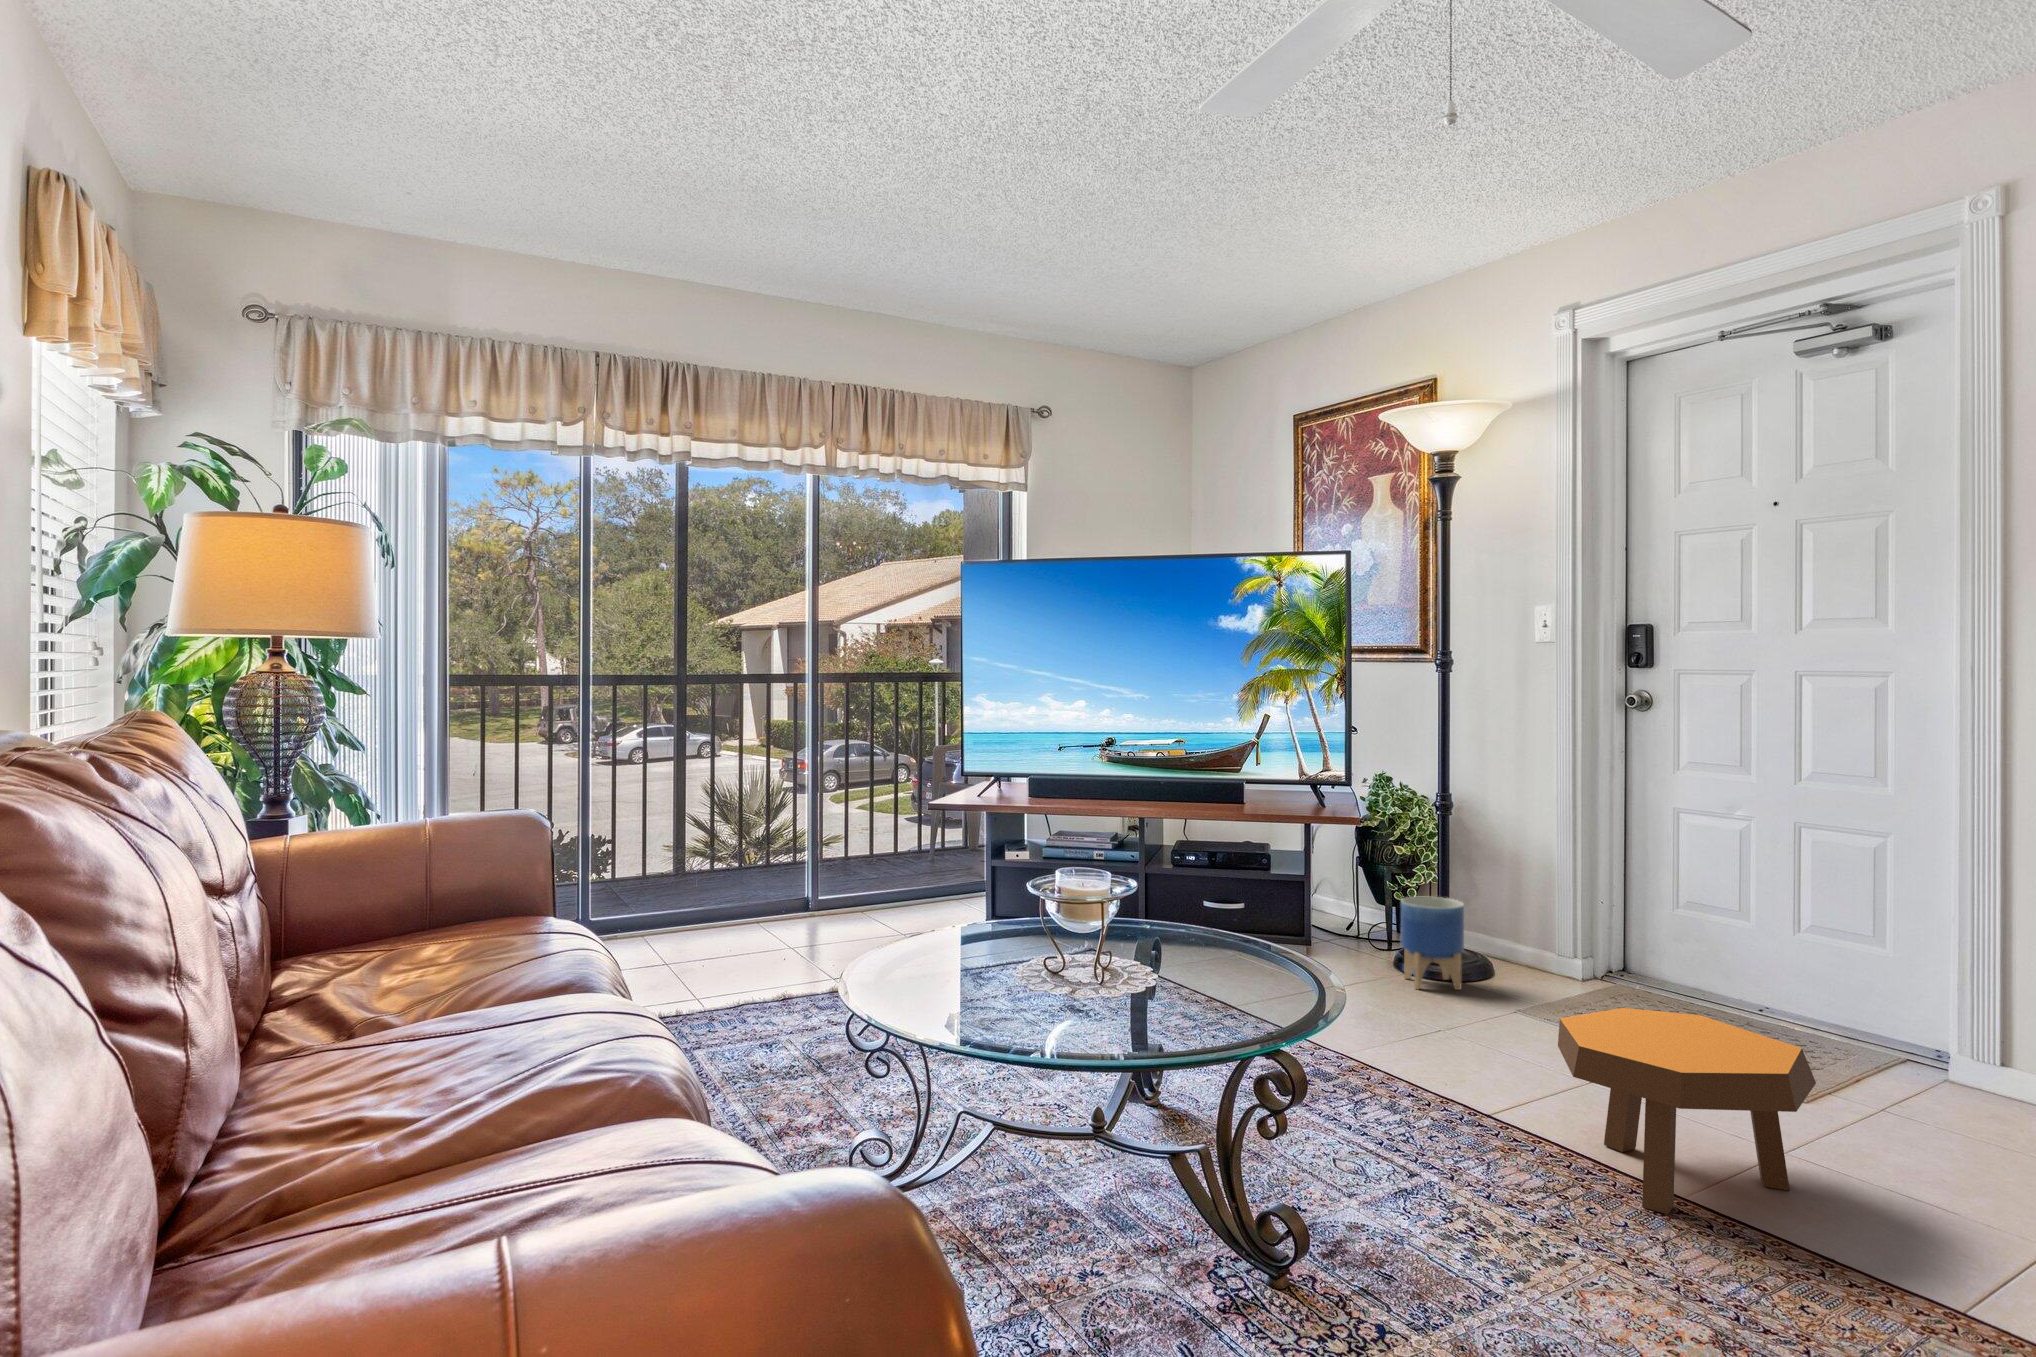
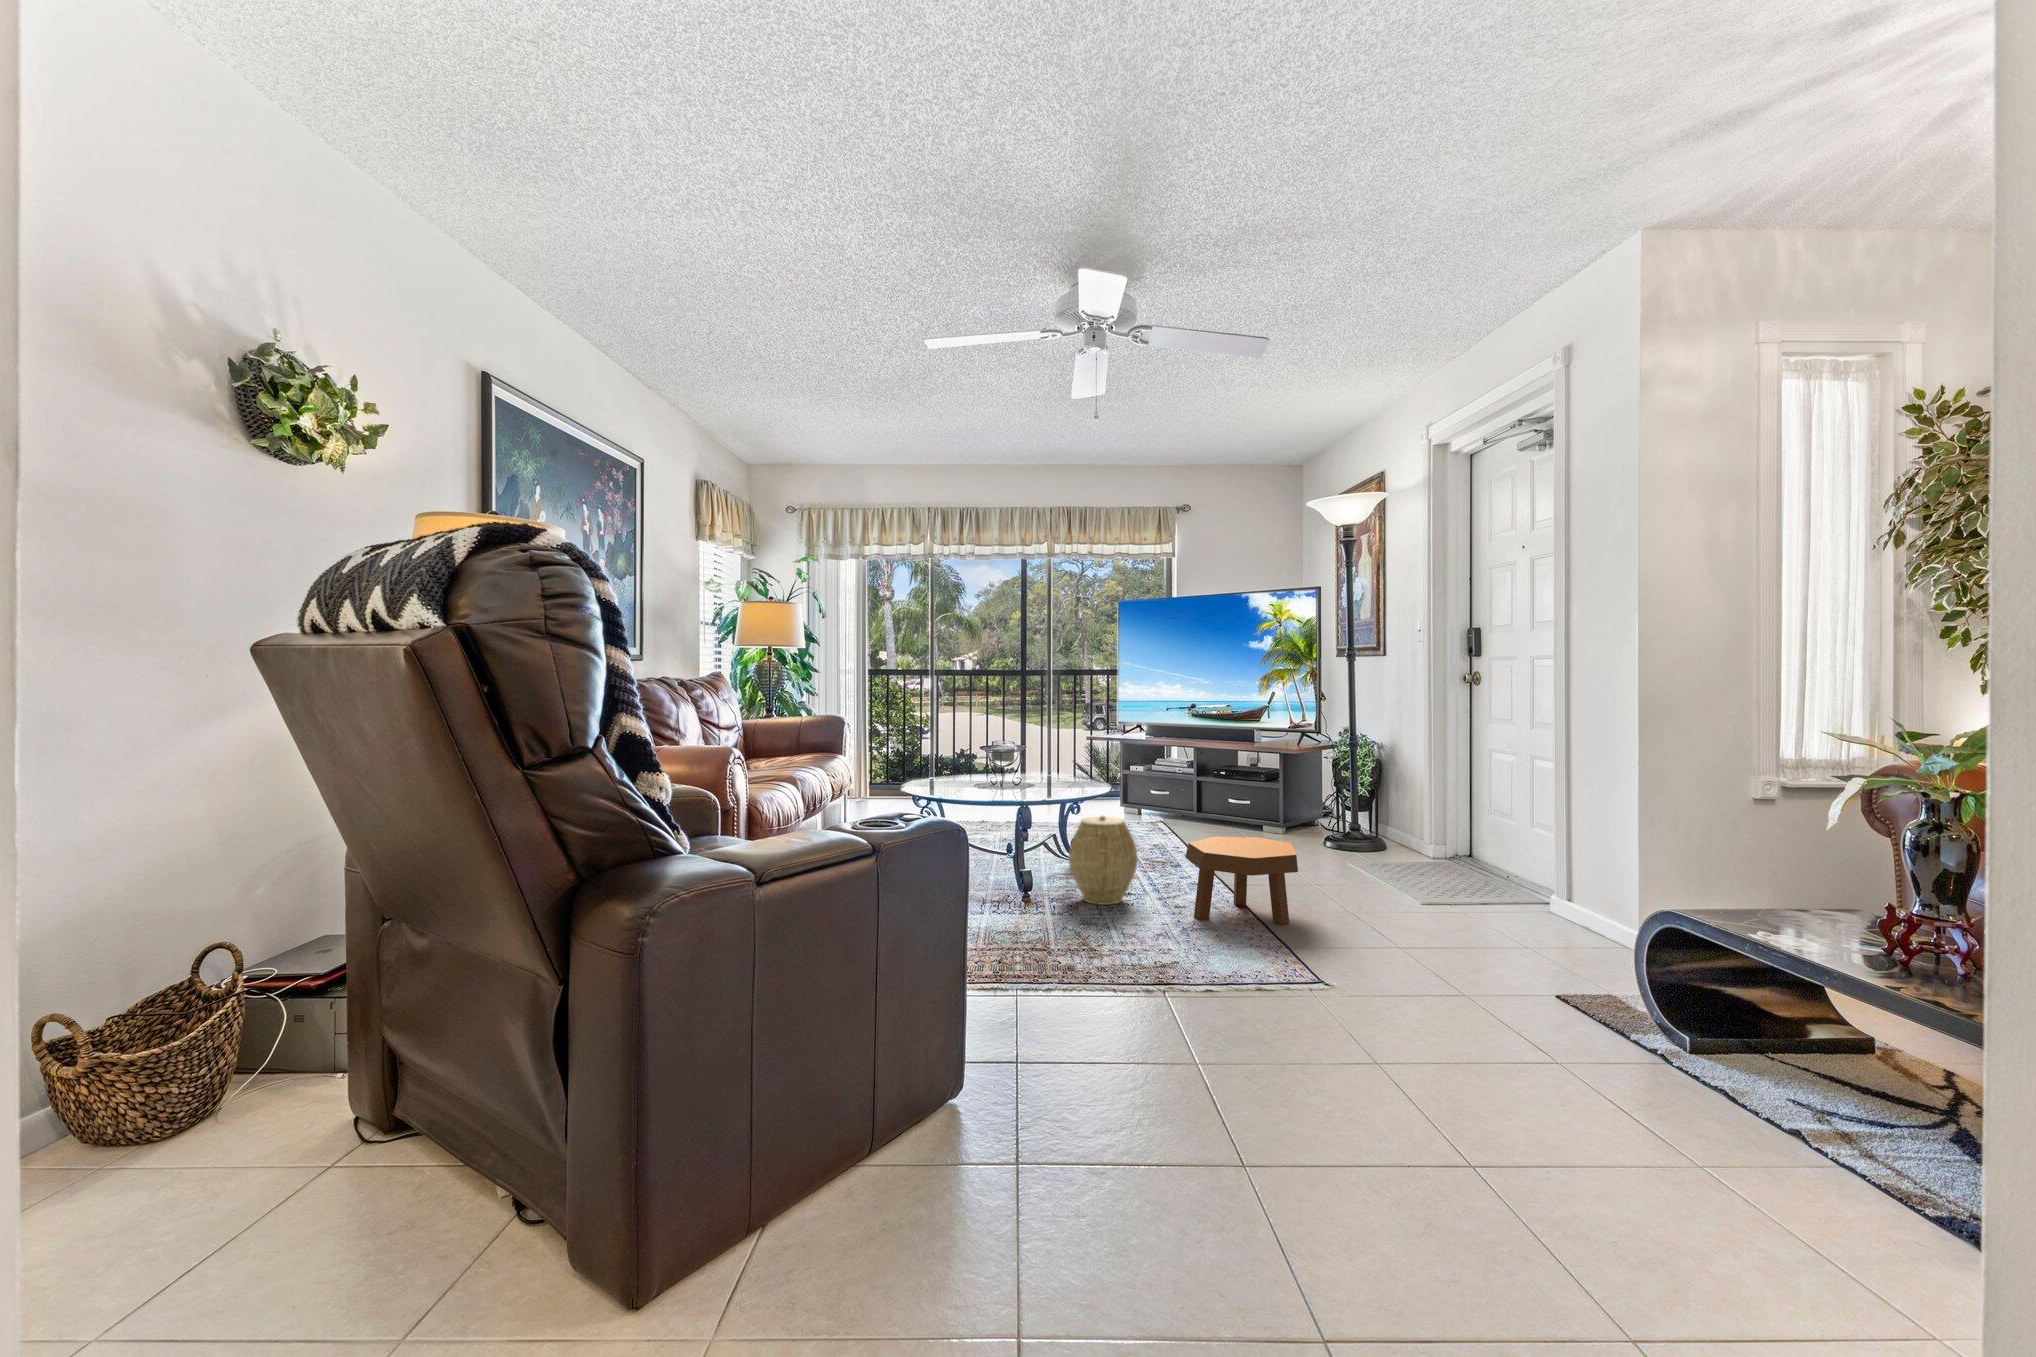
planter: present [1401,896,1464,990] -> none [1304,799,1342,855]
woven basket: none [1336,1007,1495,1214] -> present [1069,816,1138,905]

